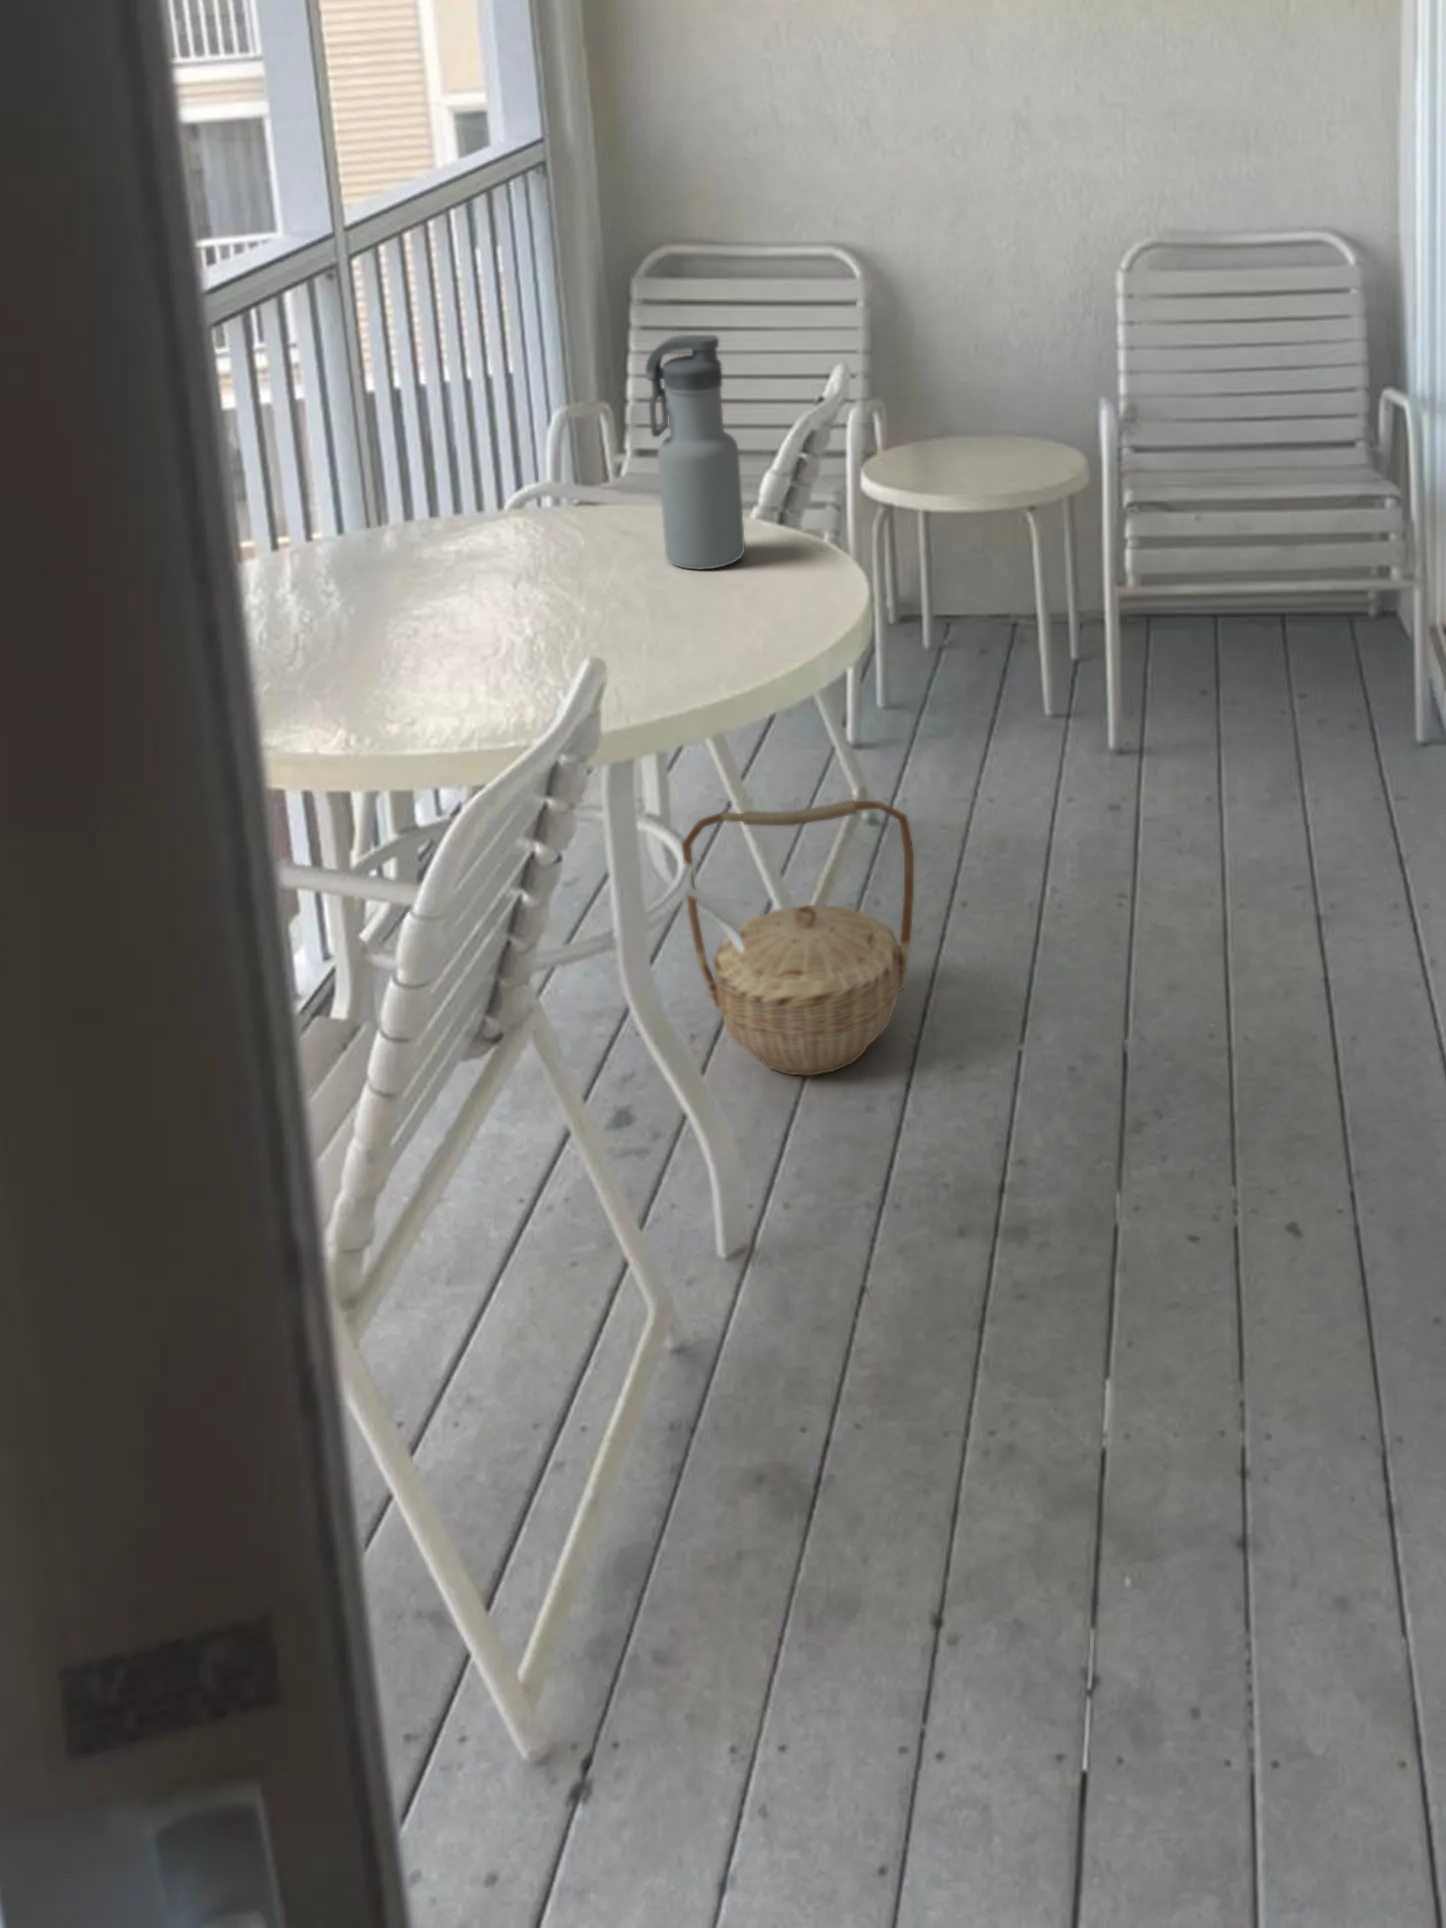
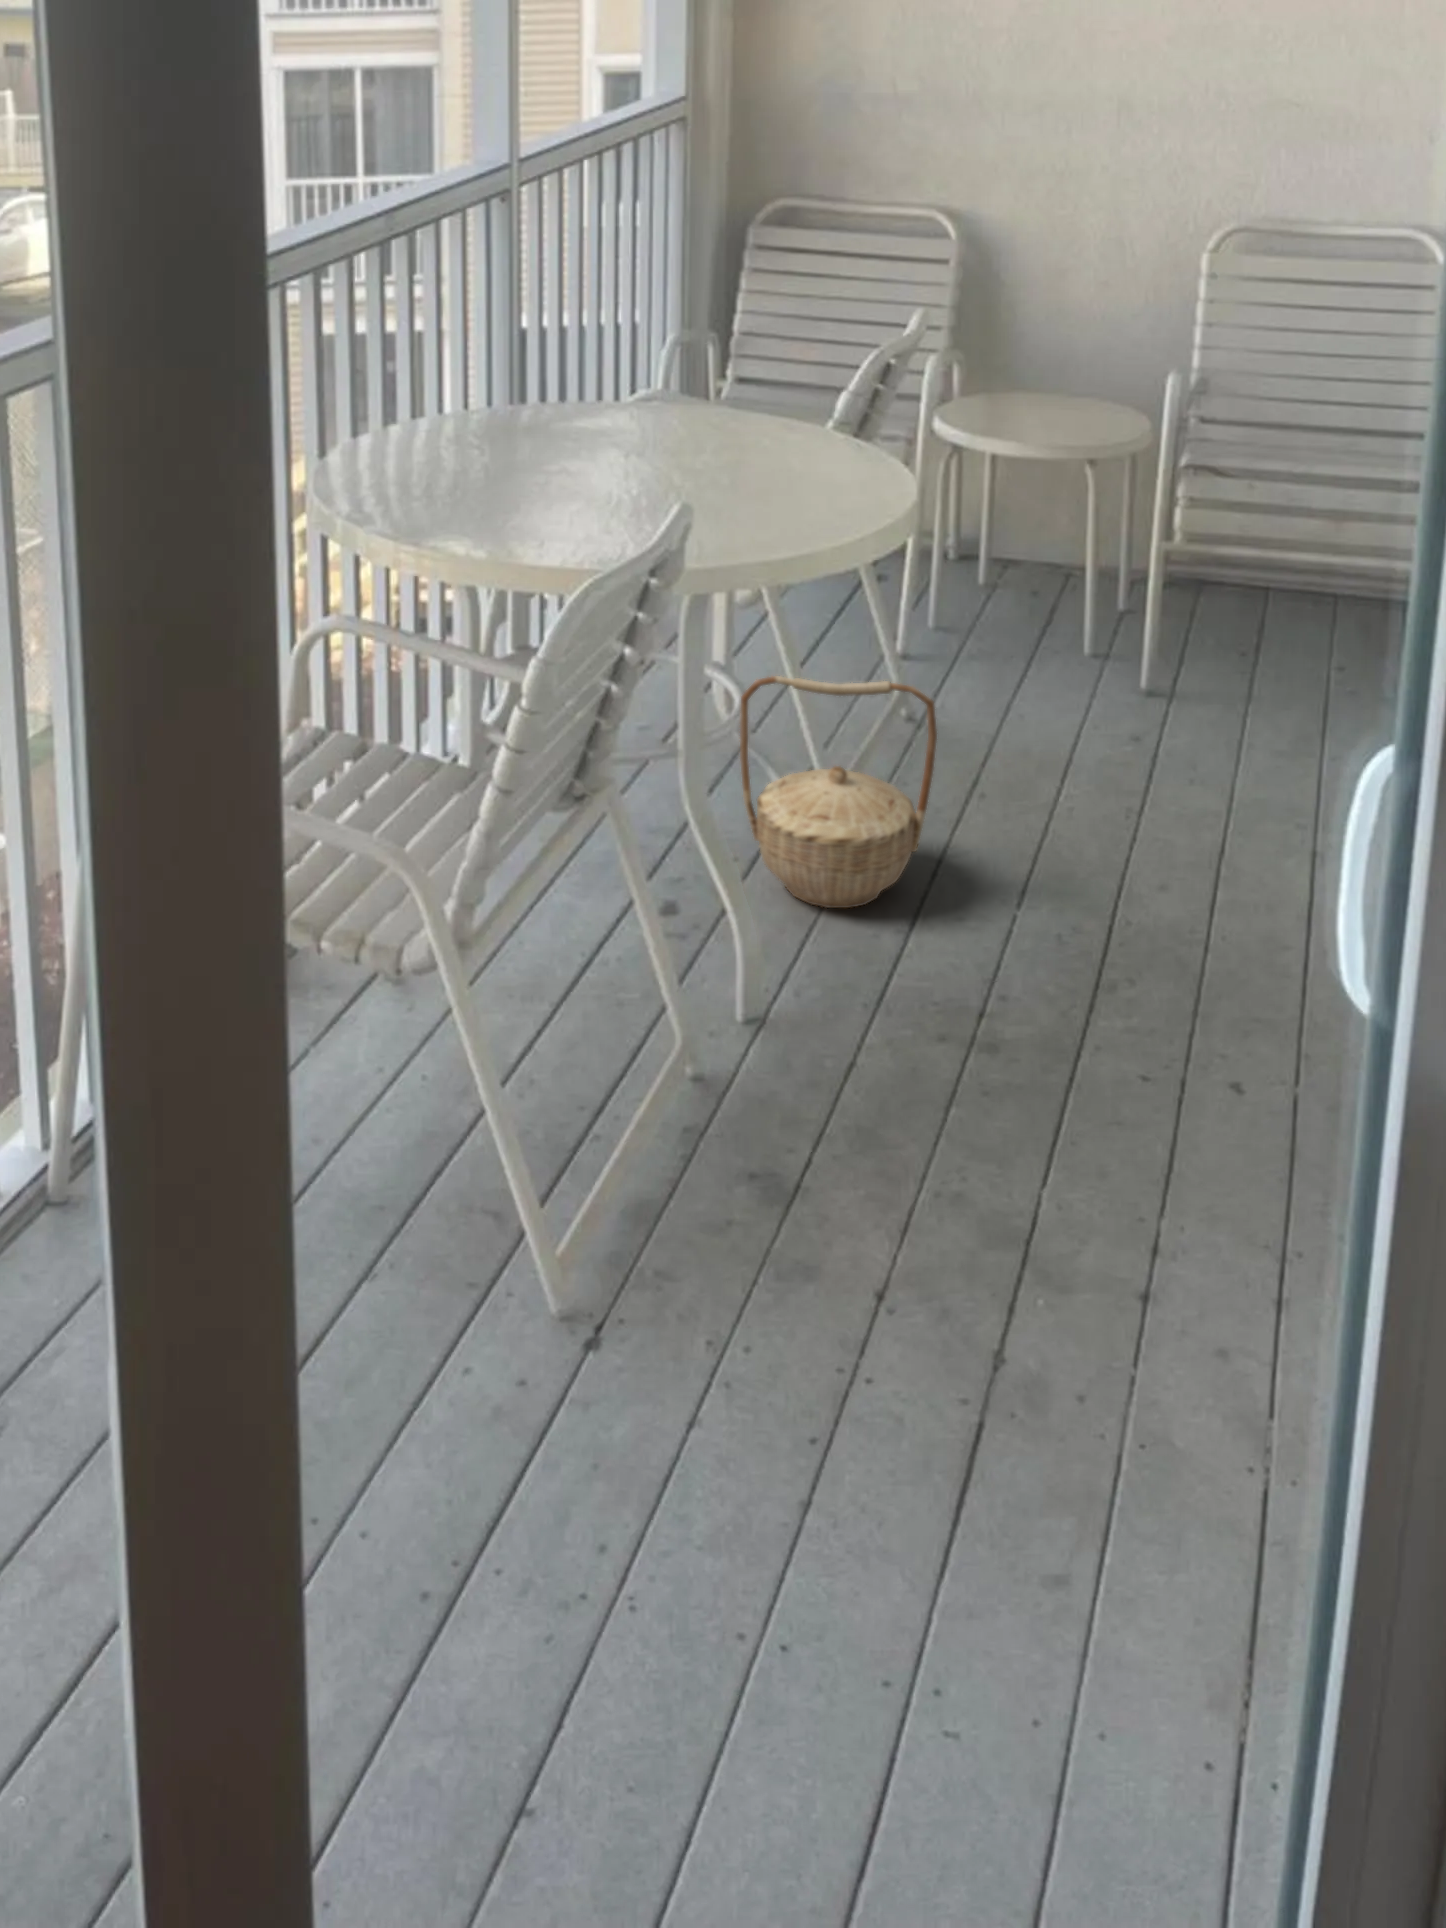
water bottle: present [646,335,745,569] -> none [751,273,819,469]

